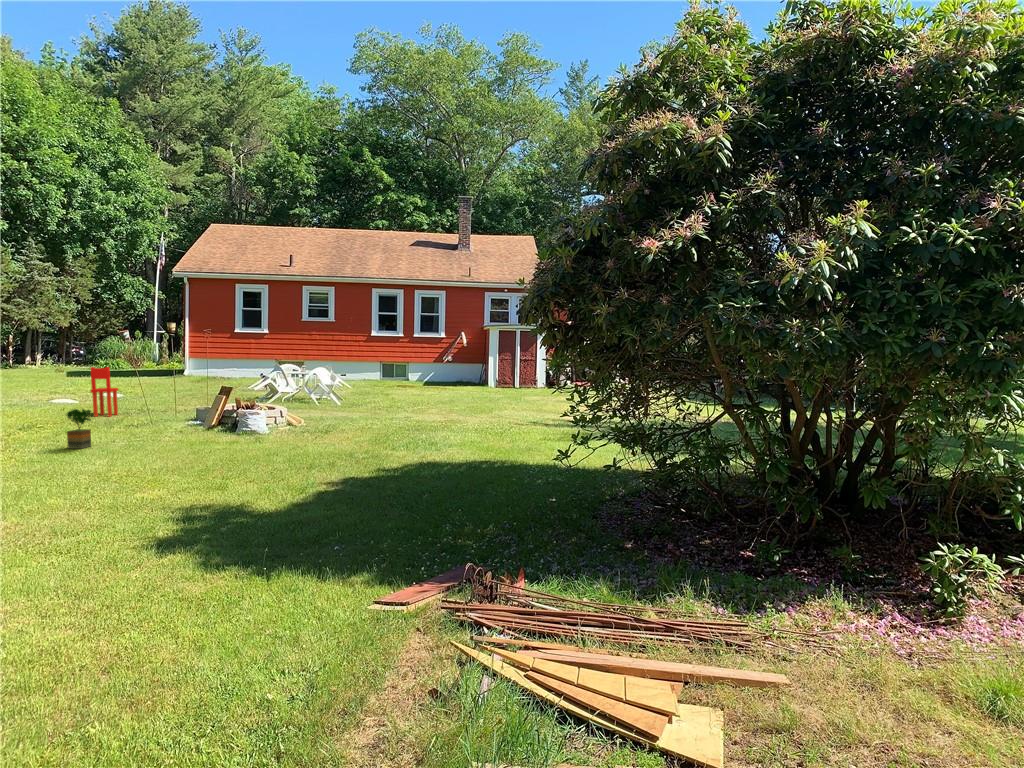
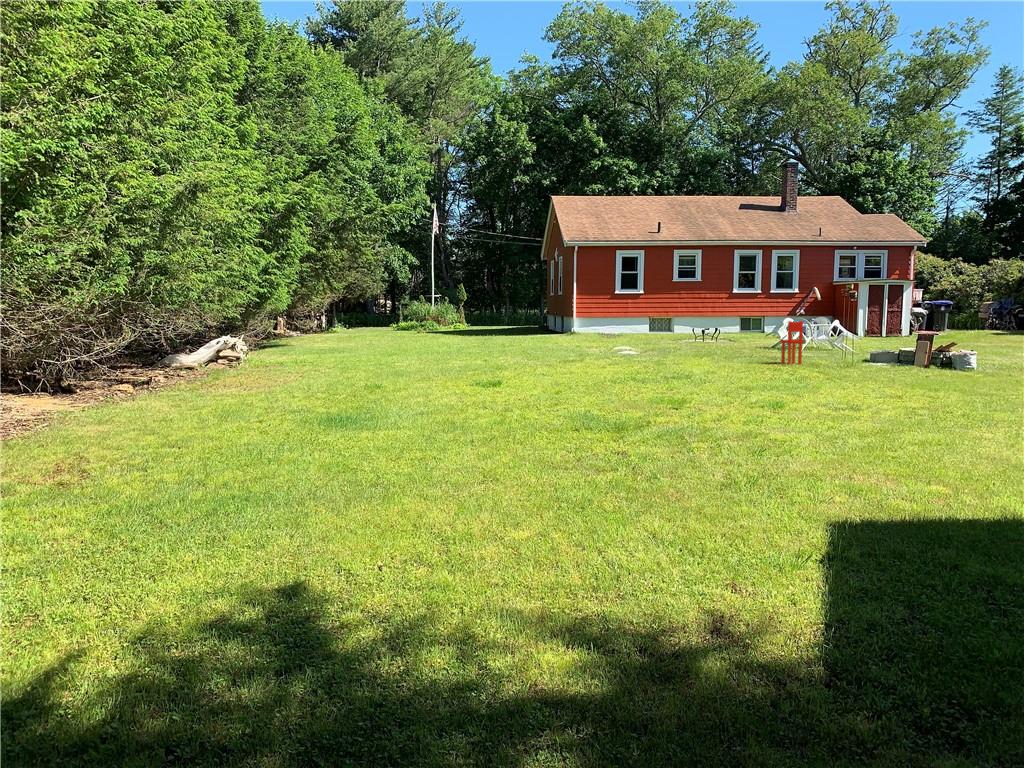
potted tree: present [66,409,94,449] -> none [958,350,988,383]

